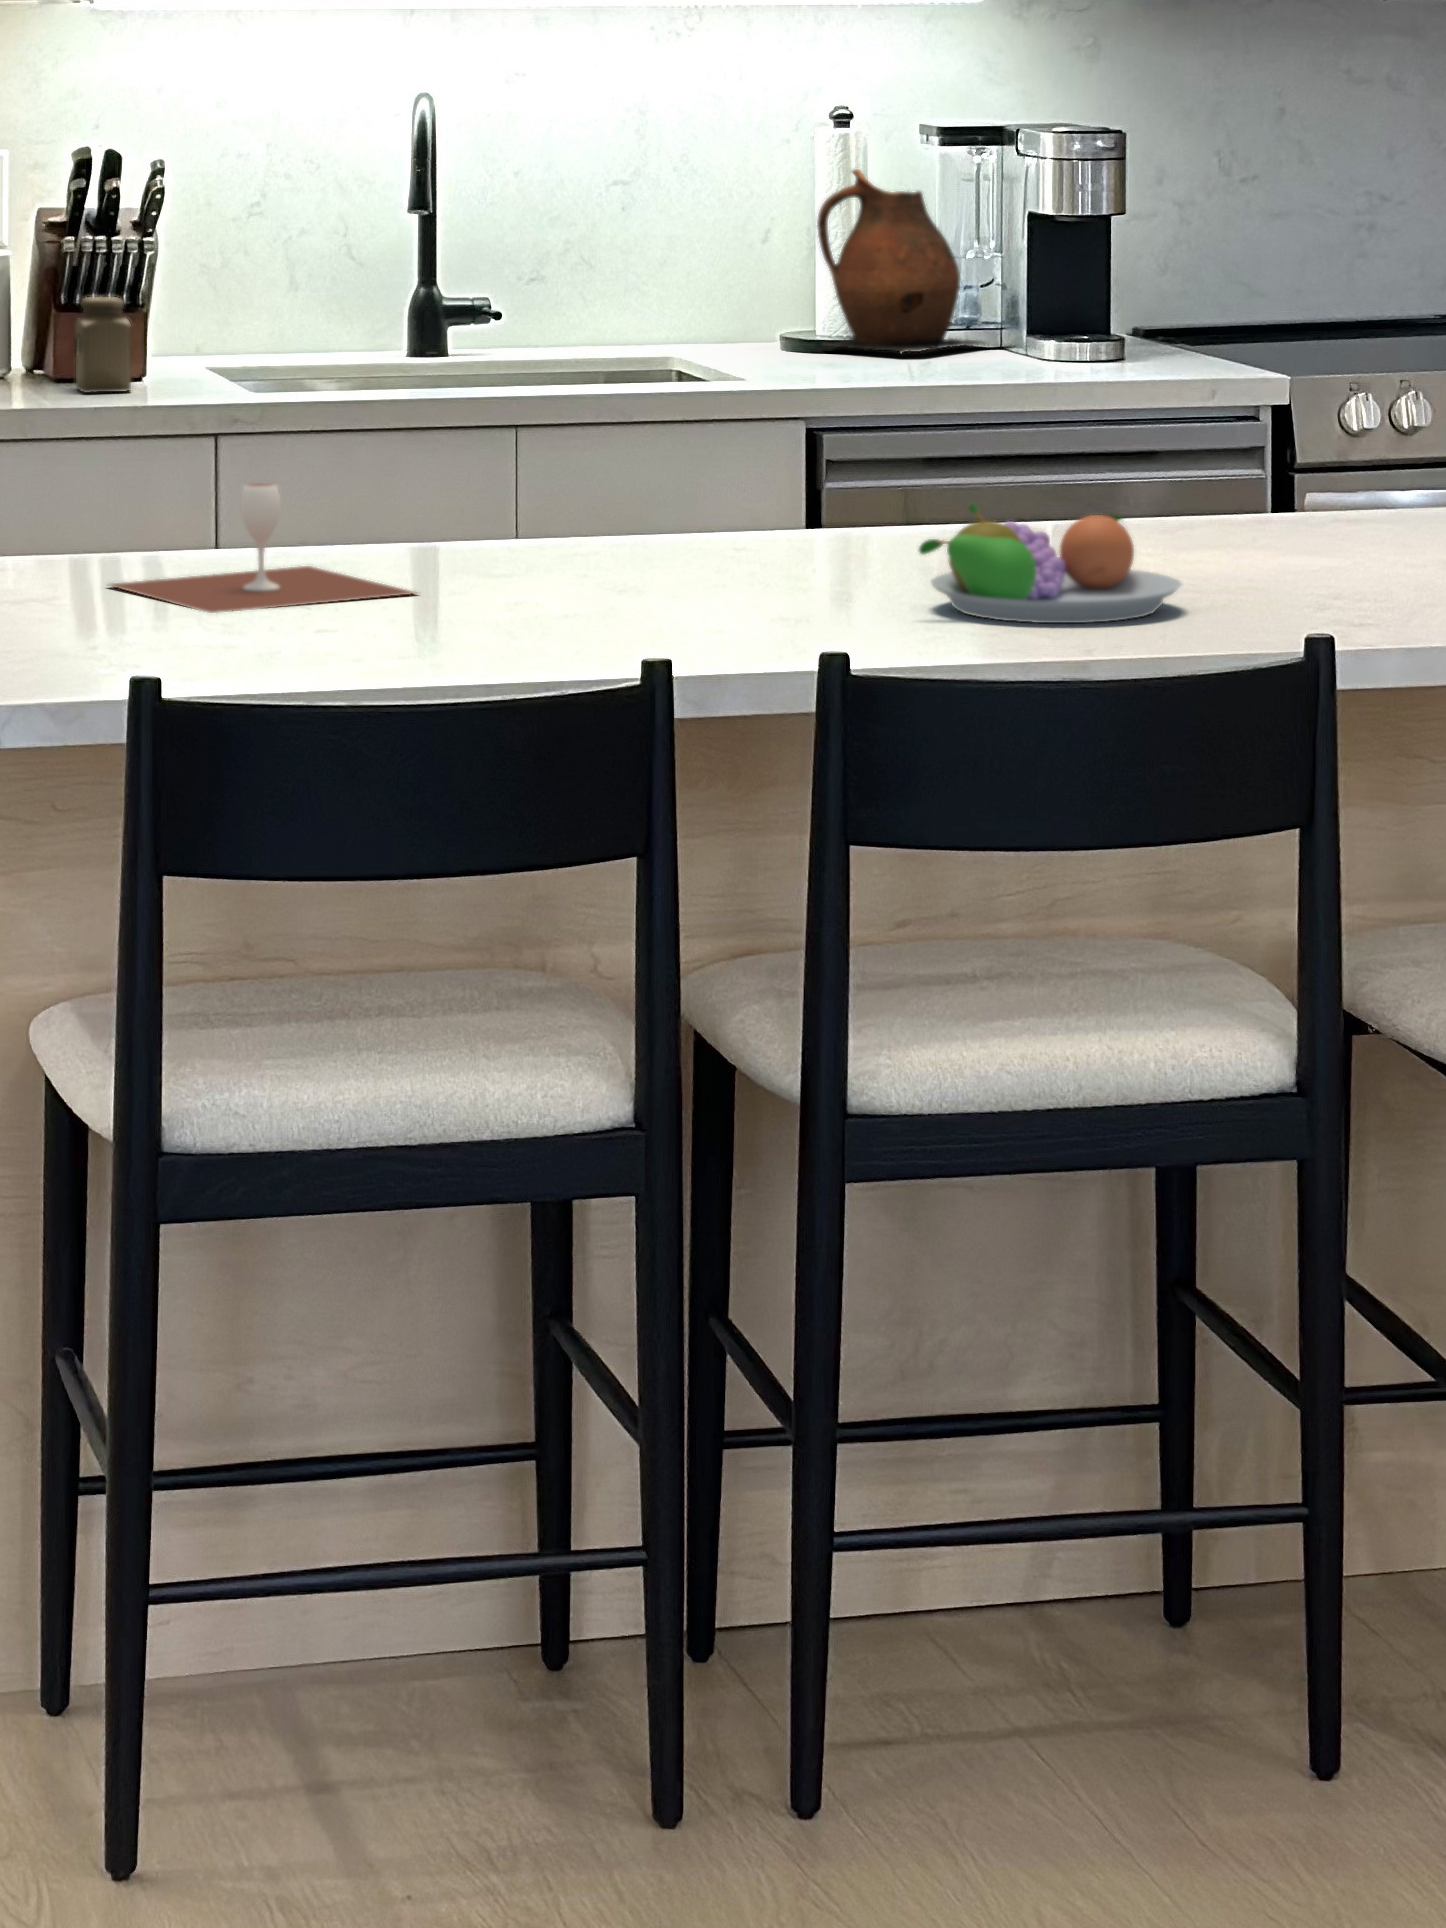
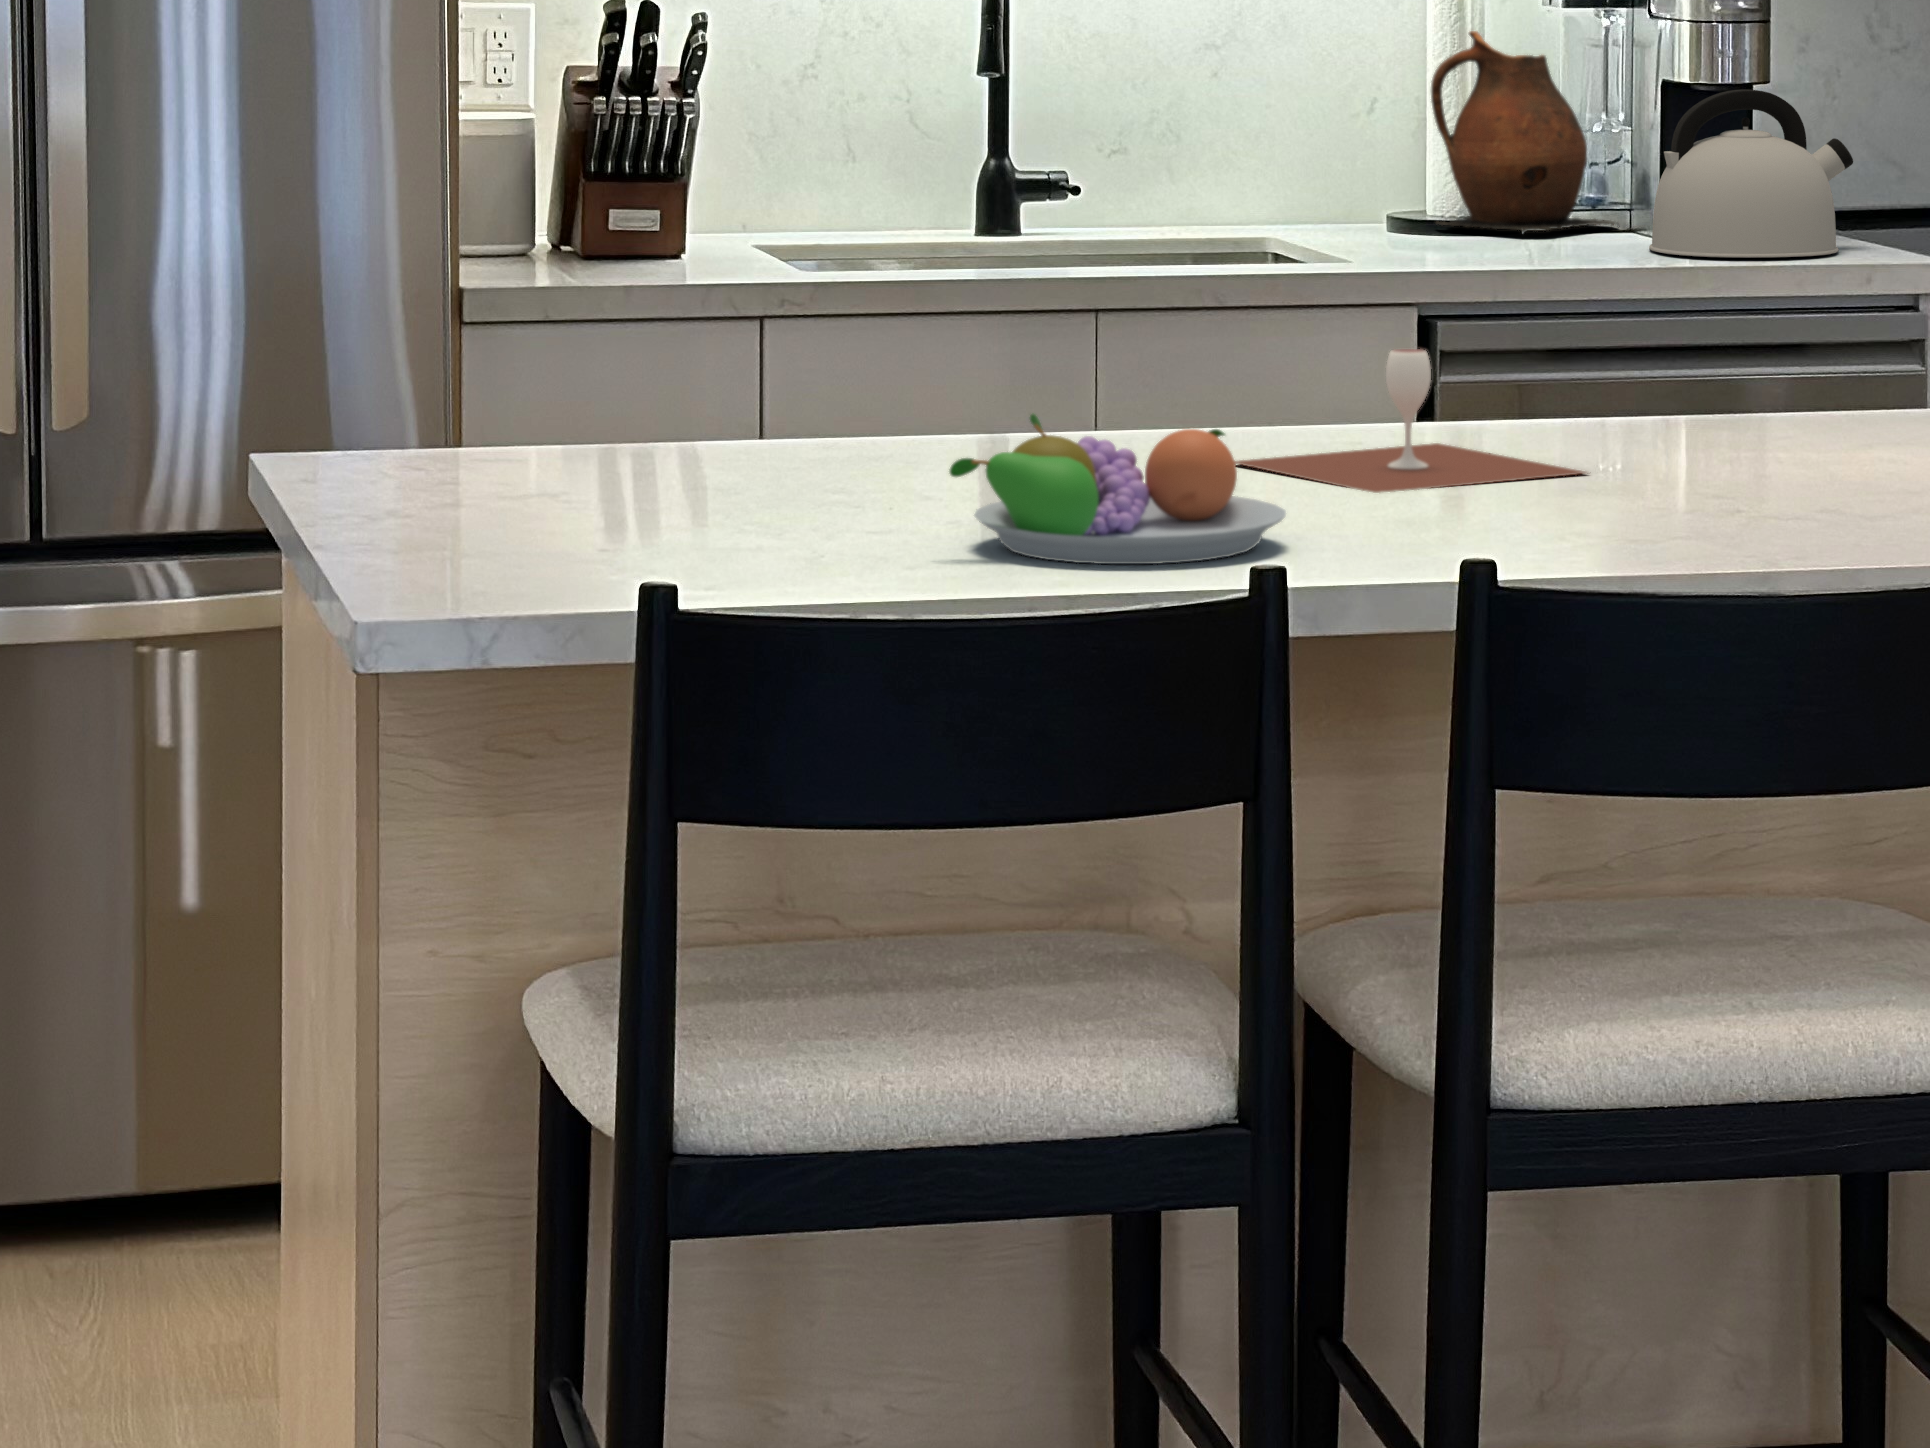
kettle: none [1015,224,1200,376] -> present [1649,90,1853,258]
salt shaker: present [76,297,131,393] -> none [610,163,671,269]
wine glass: present [111,483,415,613] -> present [1235,349,1588,493]
fruit bowl: present [919,504,1182,623] -> present [950,414,1286,564]

